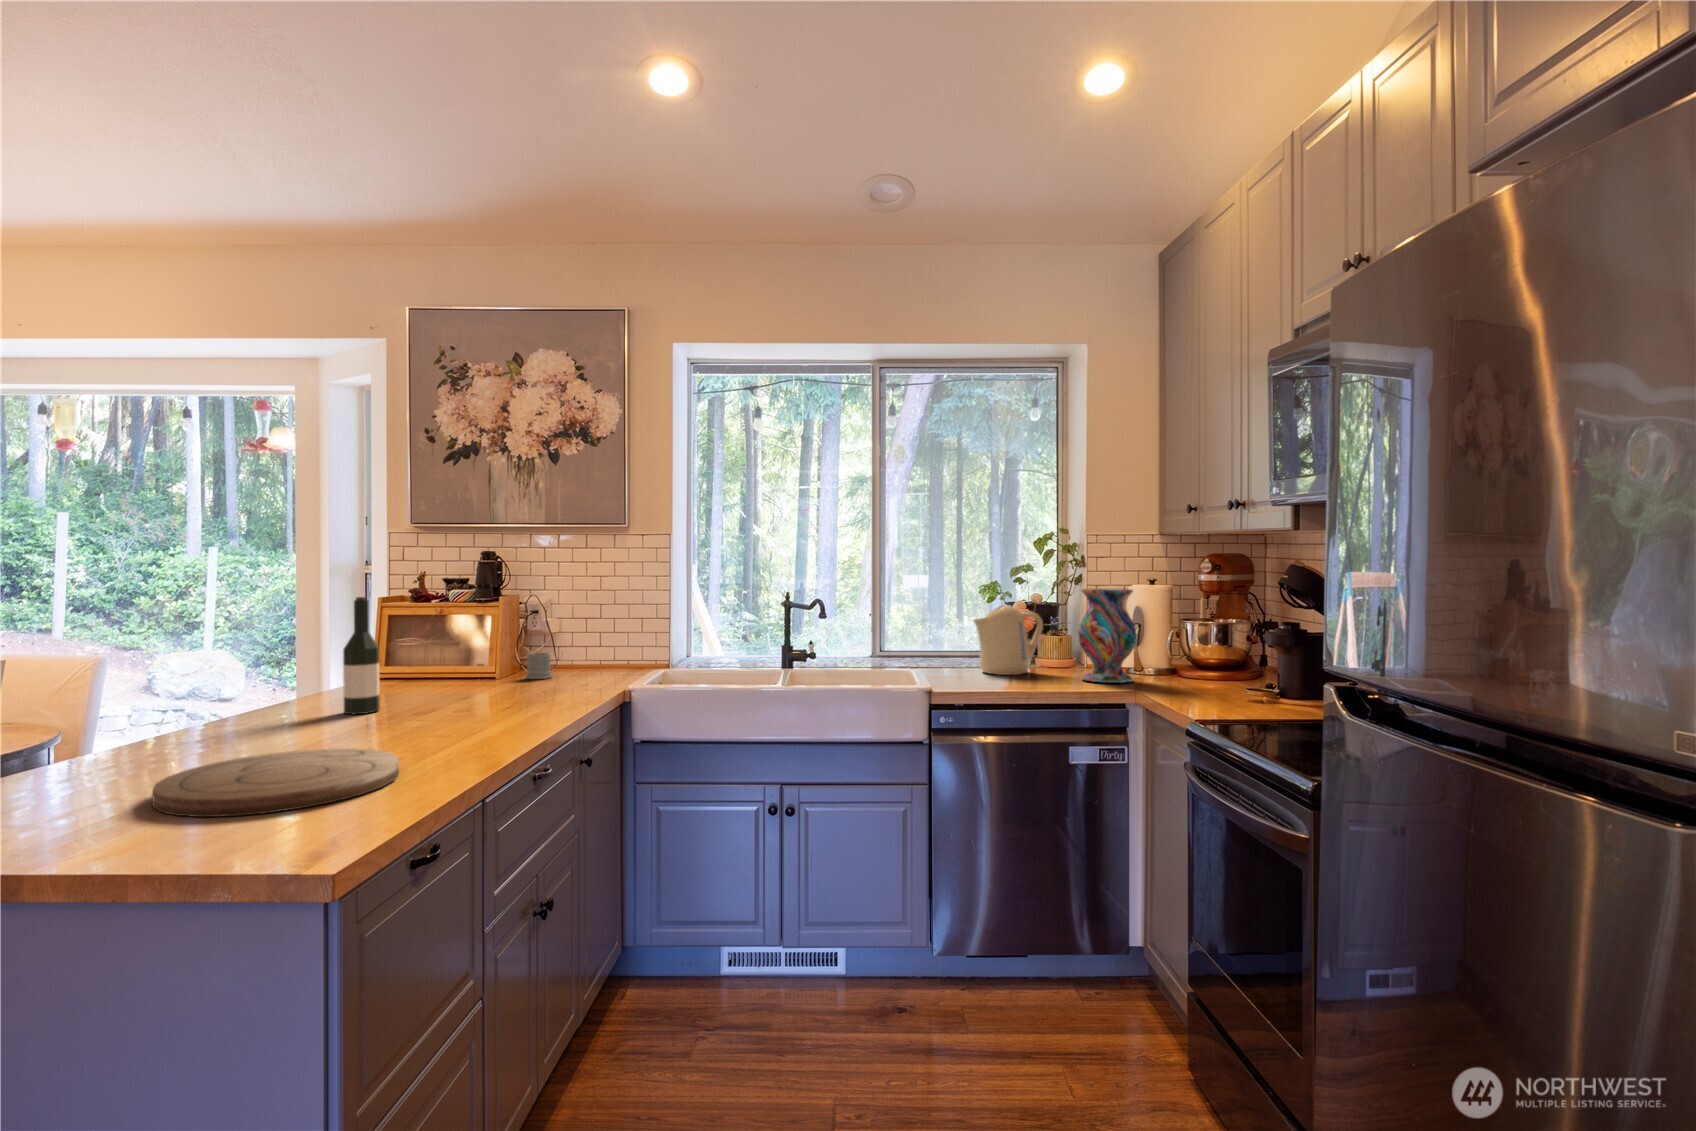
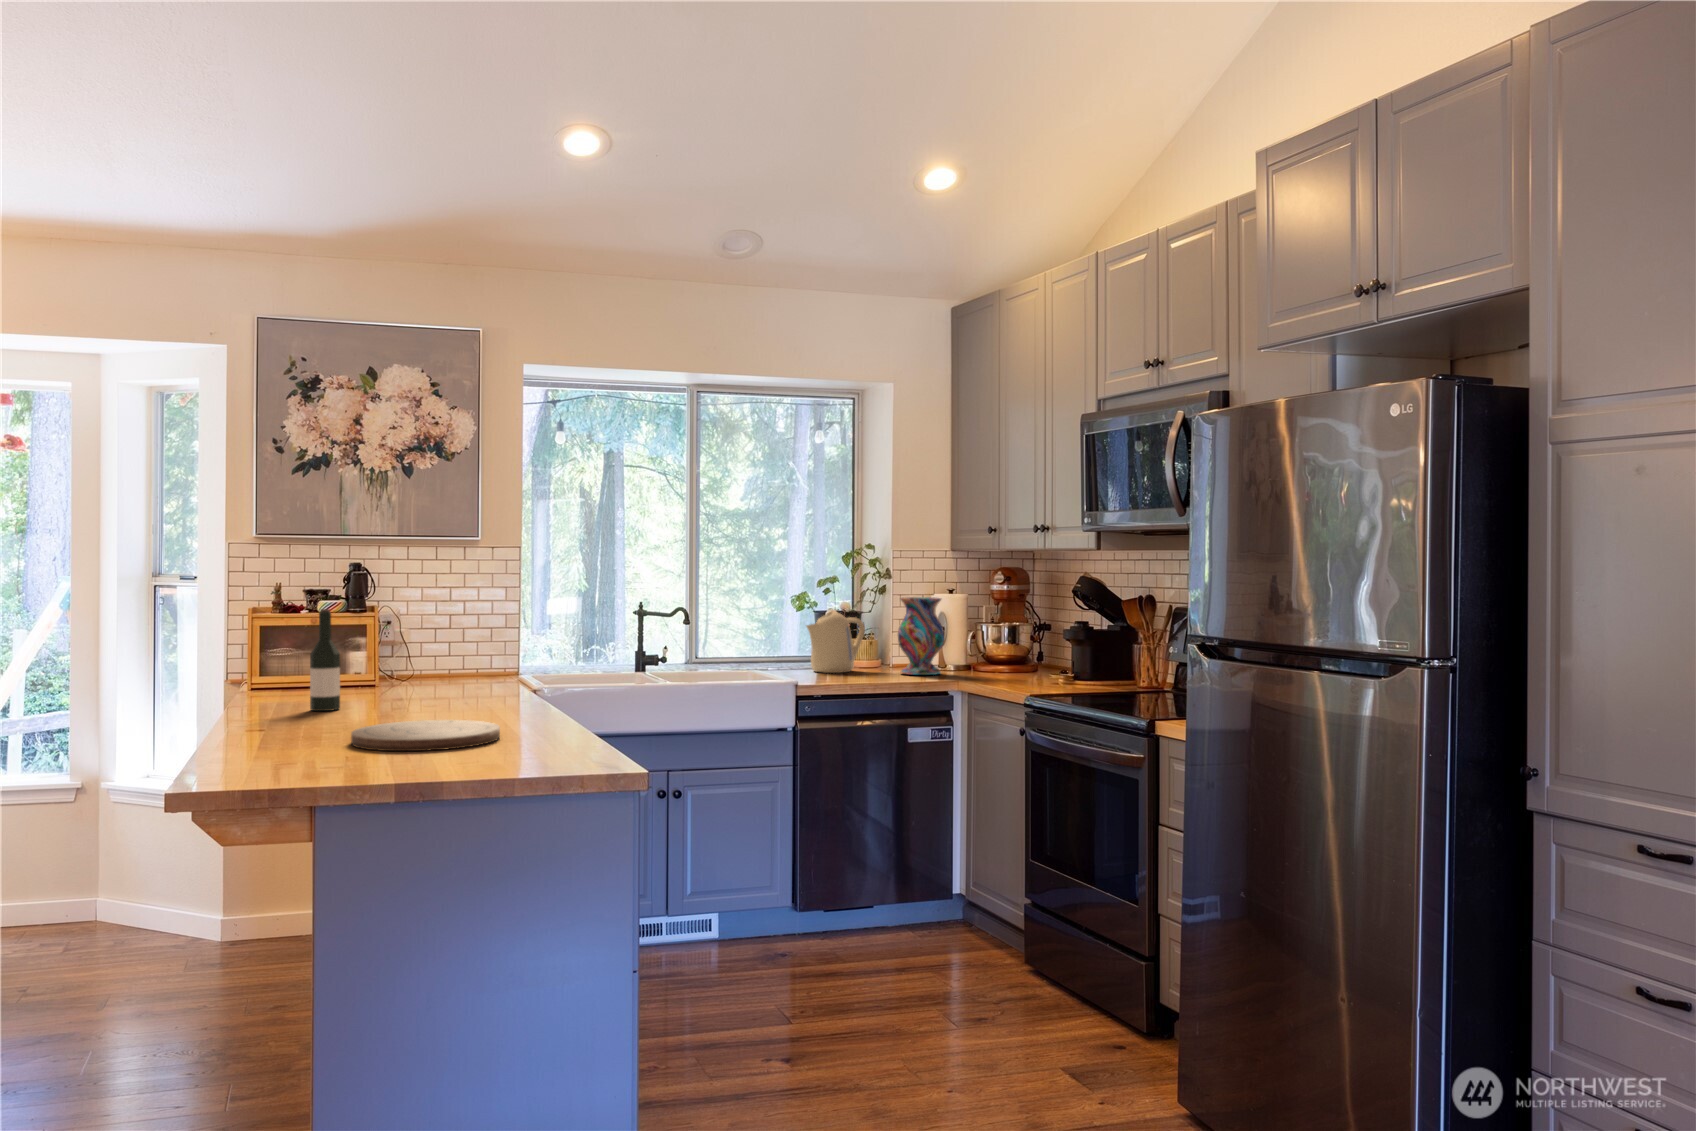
mug: present [526,653,559,679] -> none [396,659,431,687]

